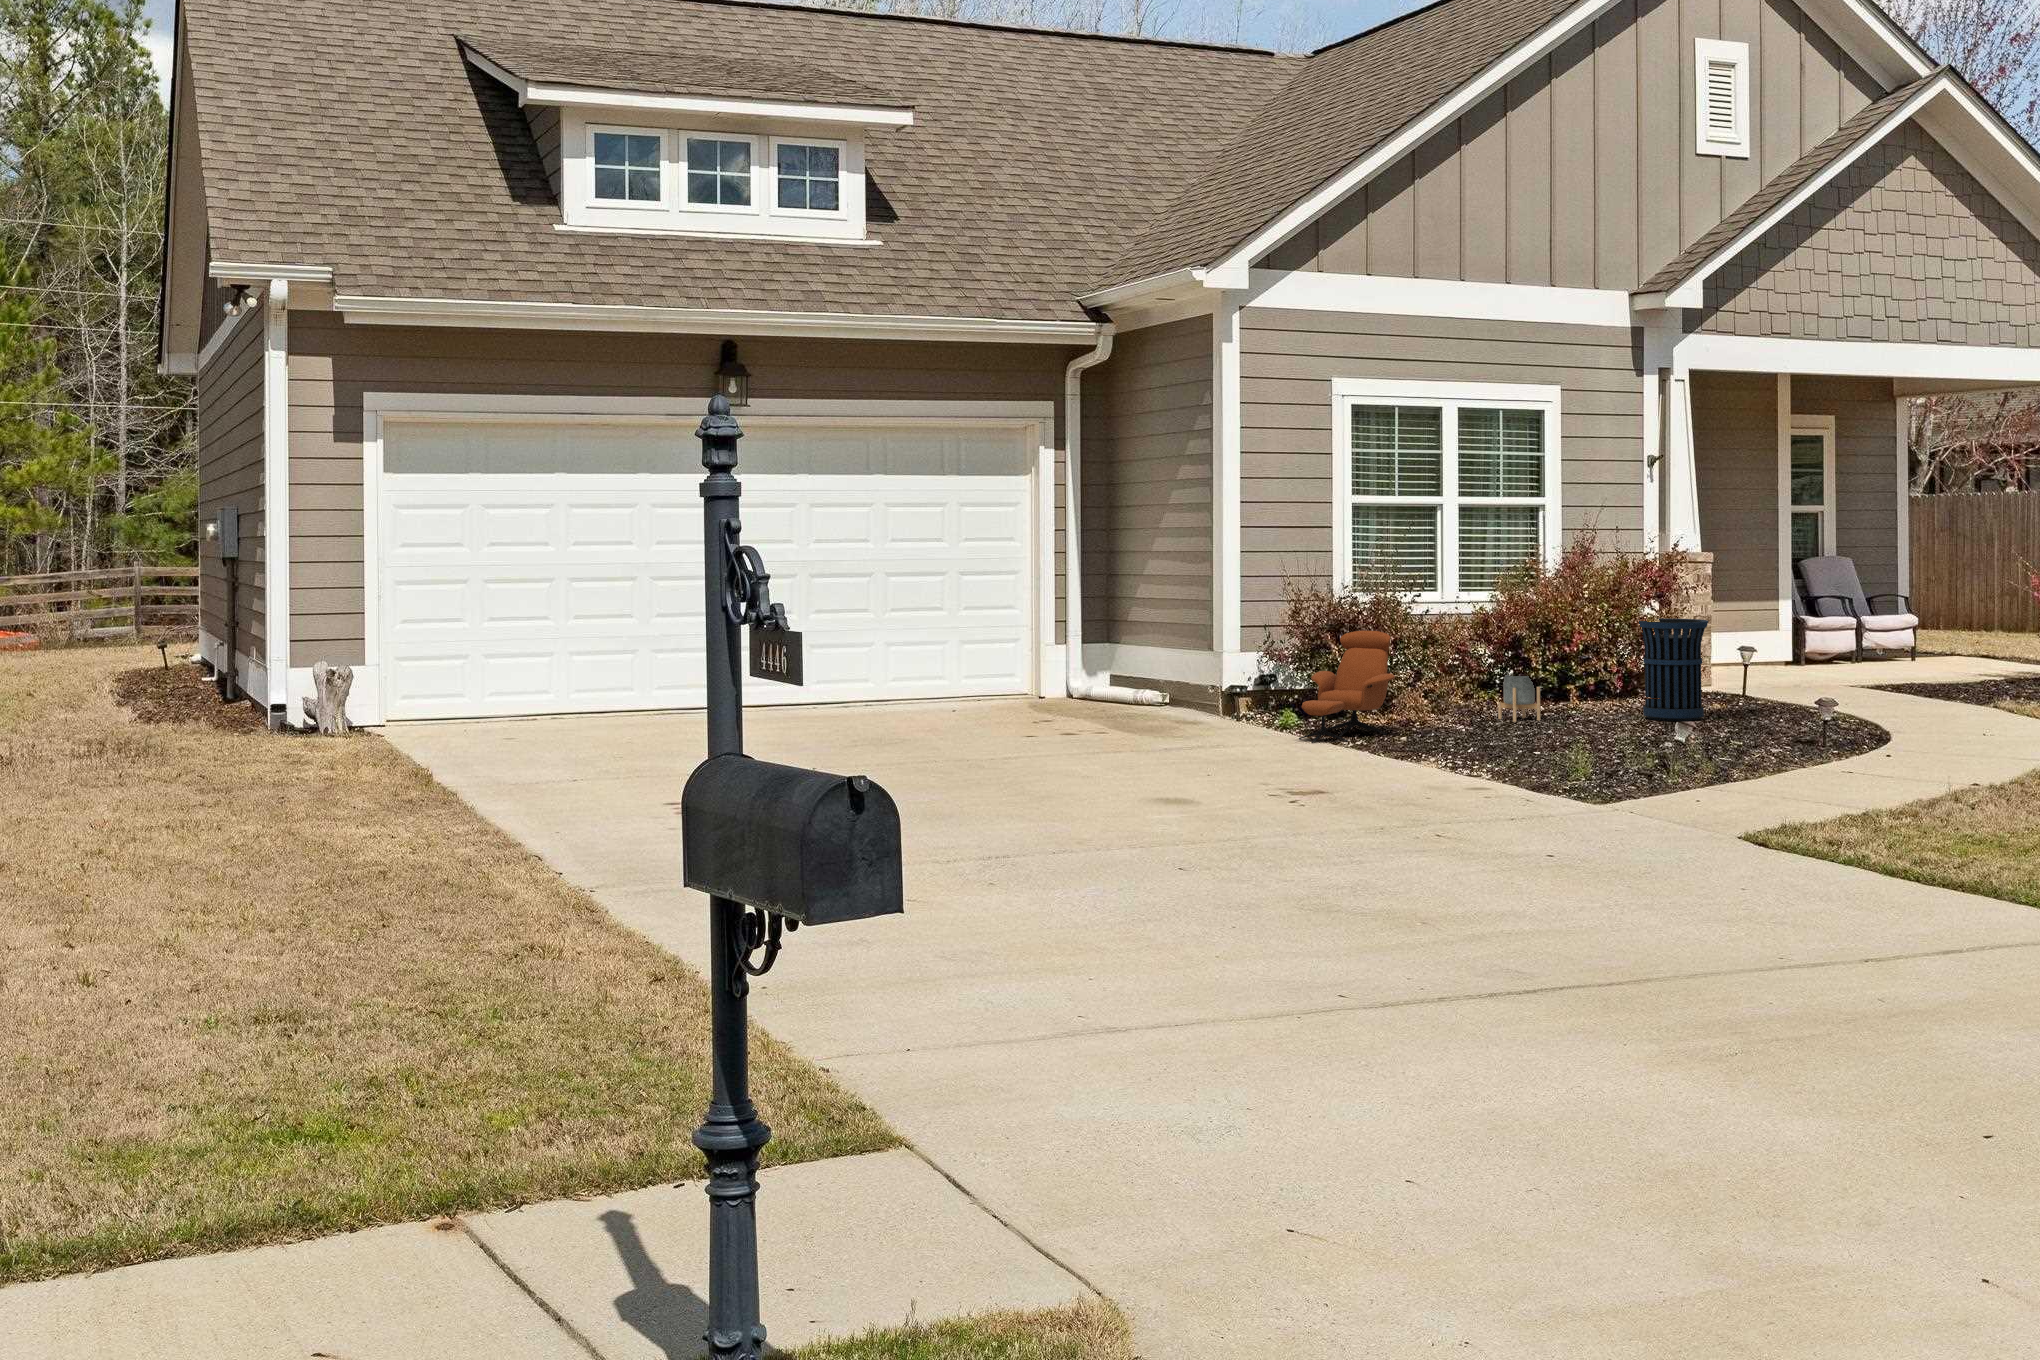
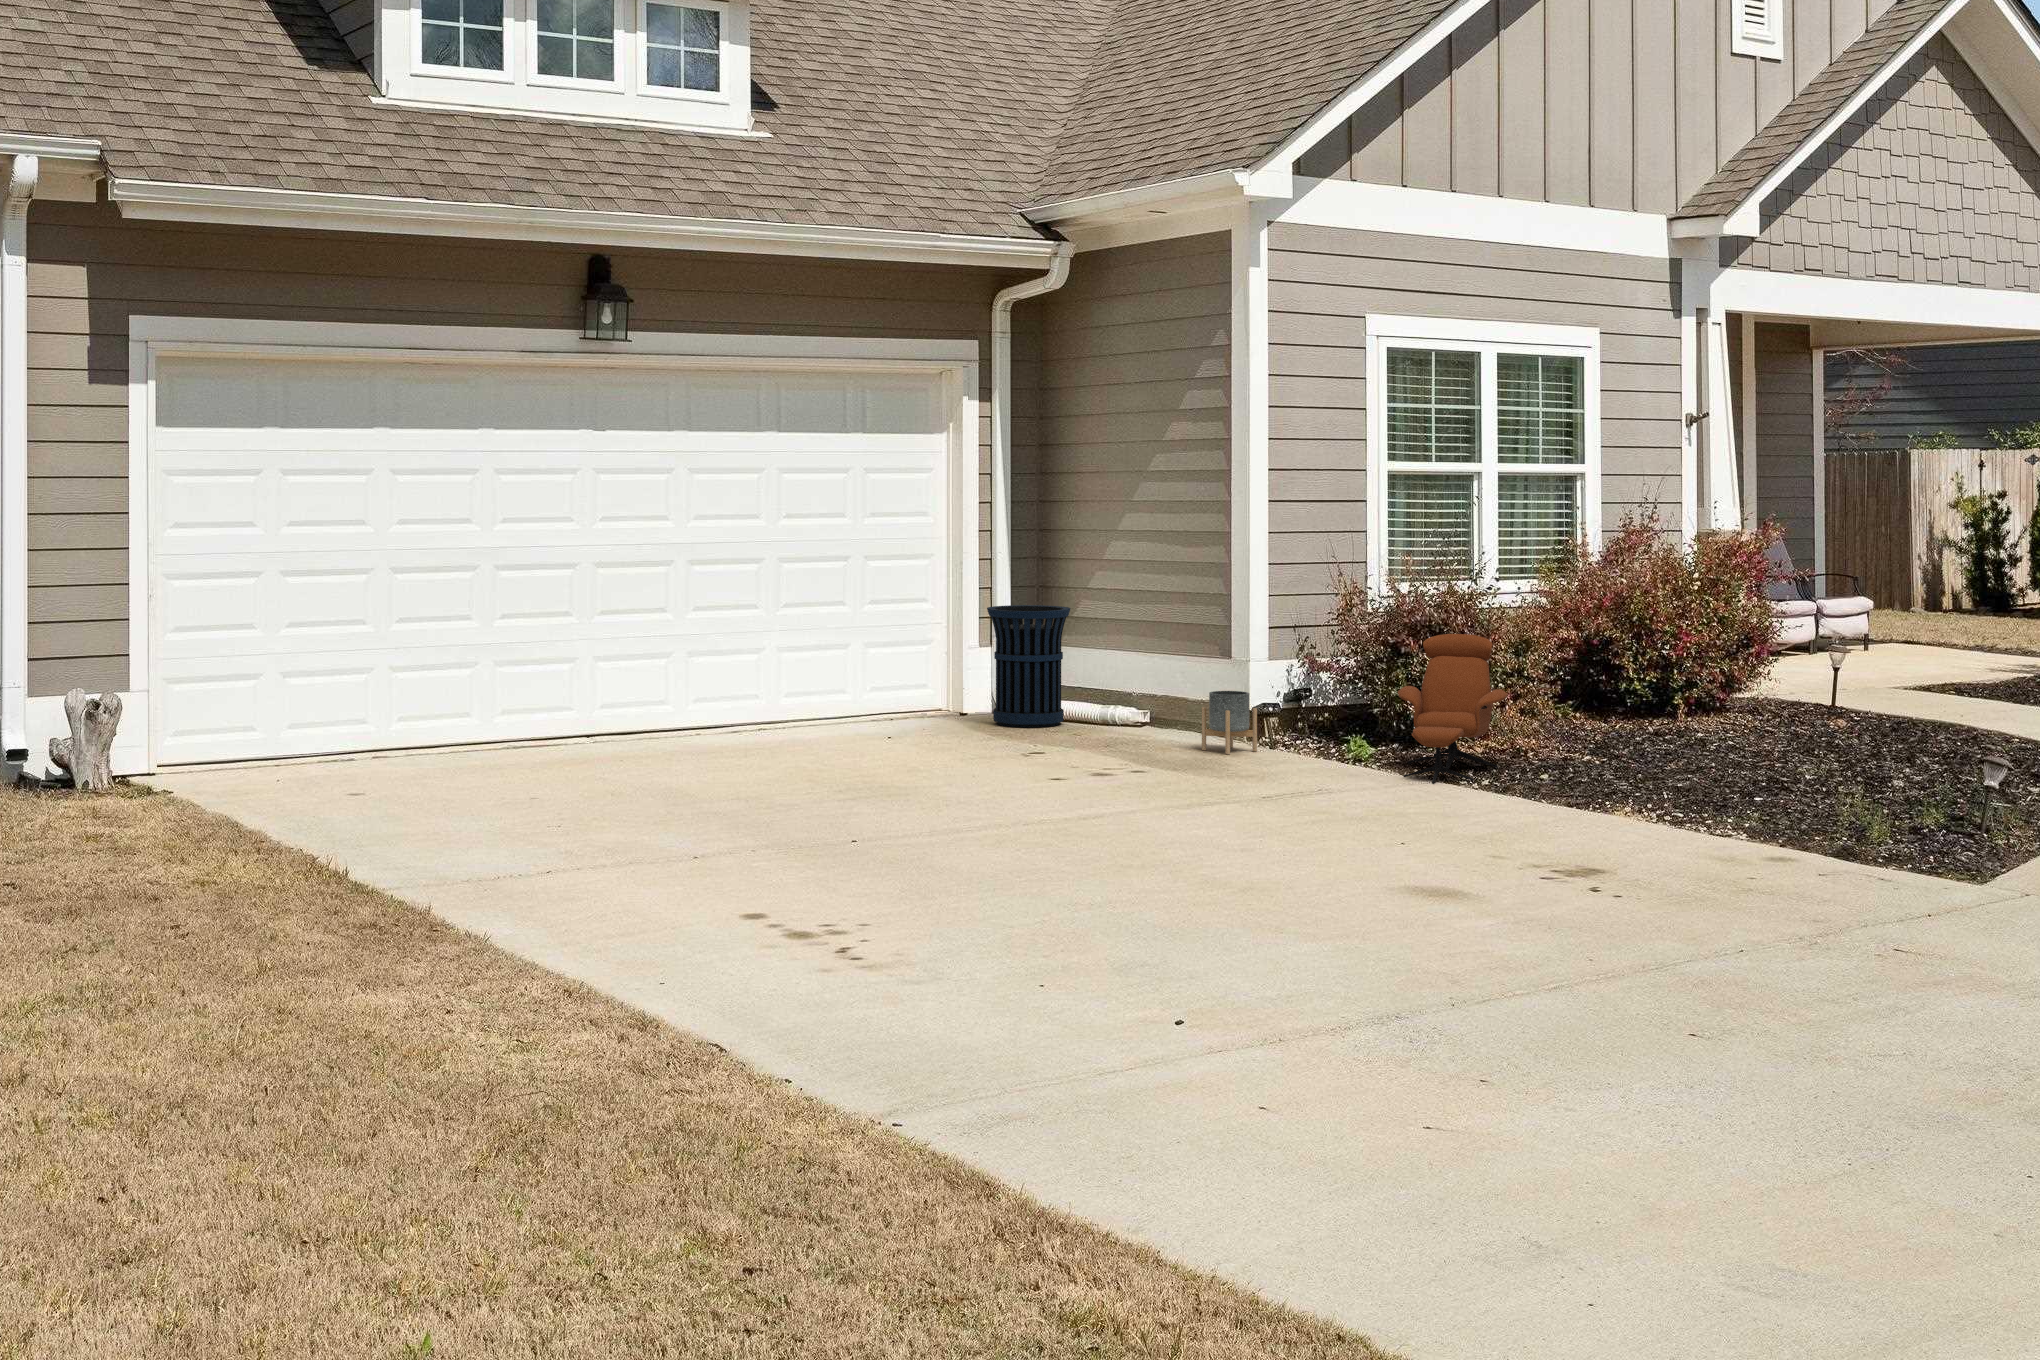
trash can: present [1639,618,1708,721] -> present [987,605,1071,727]
planter: present [1498,675,1540,722] -> present [1202,691,1257,754]

